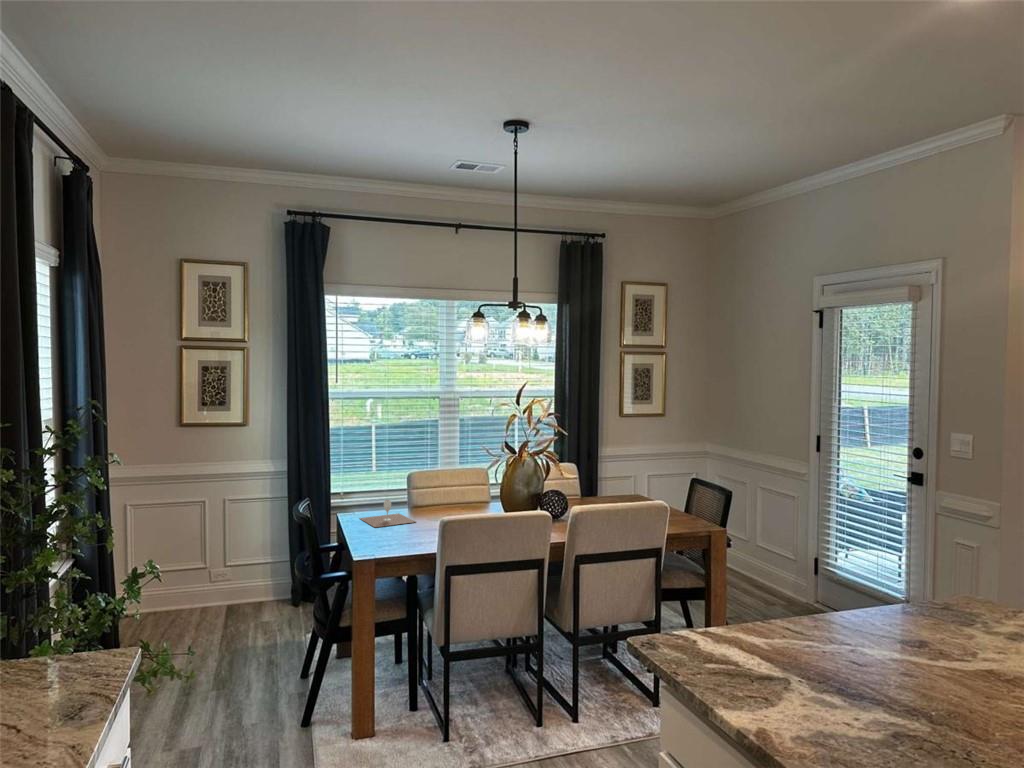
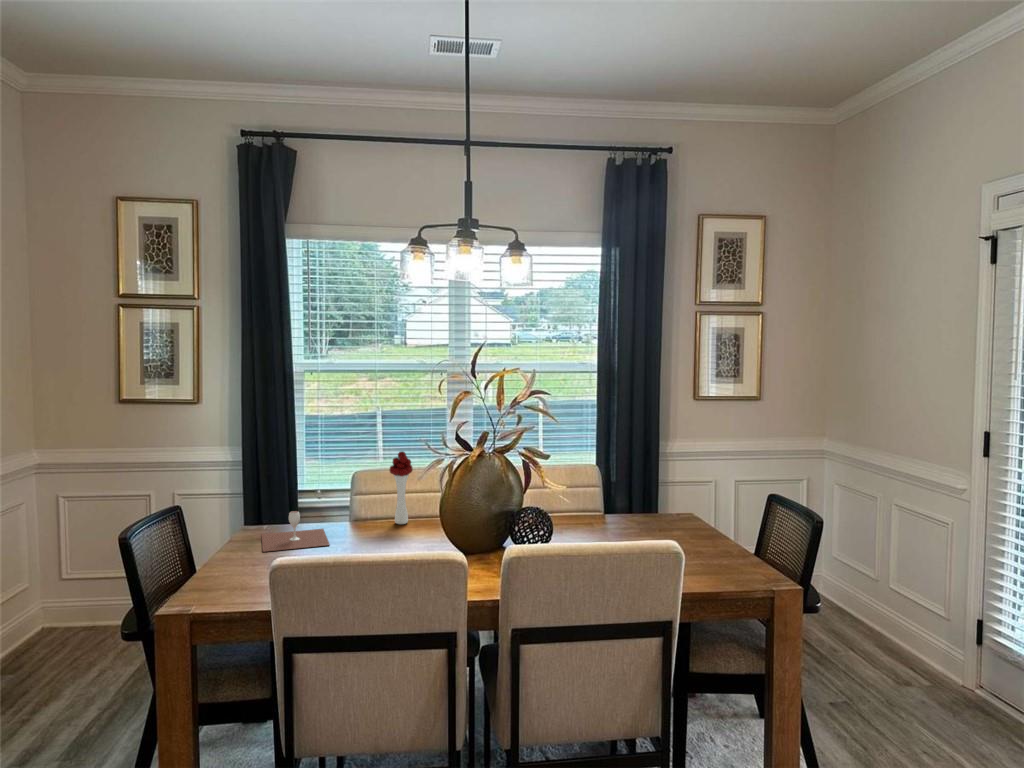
flower bouquet: none [443,457,458,509] -> present [390,451,413,524]

